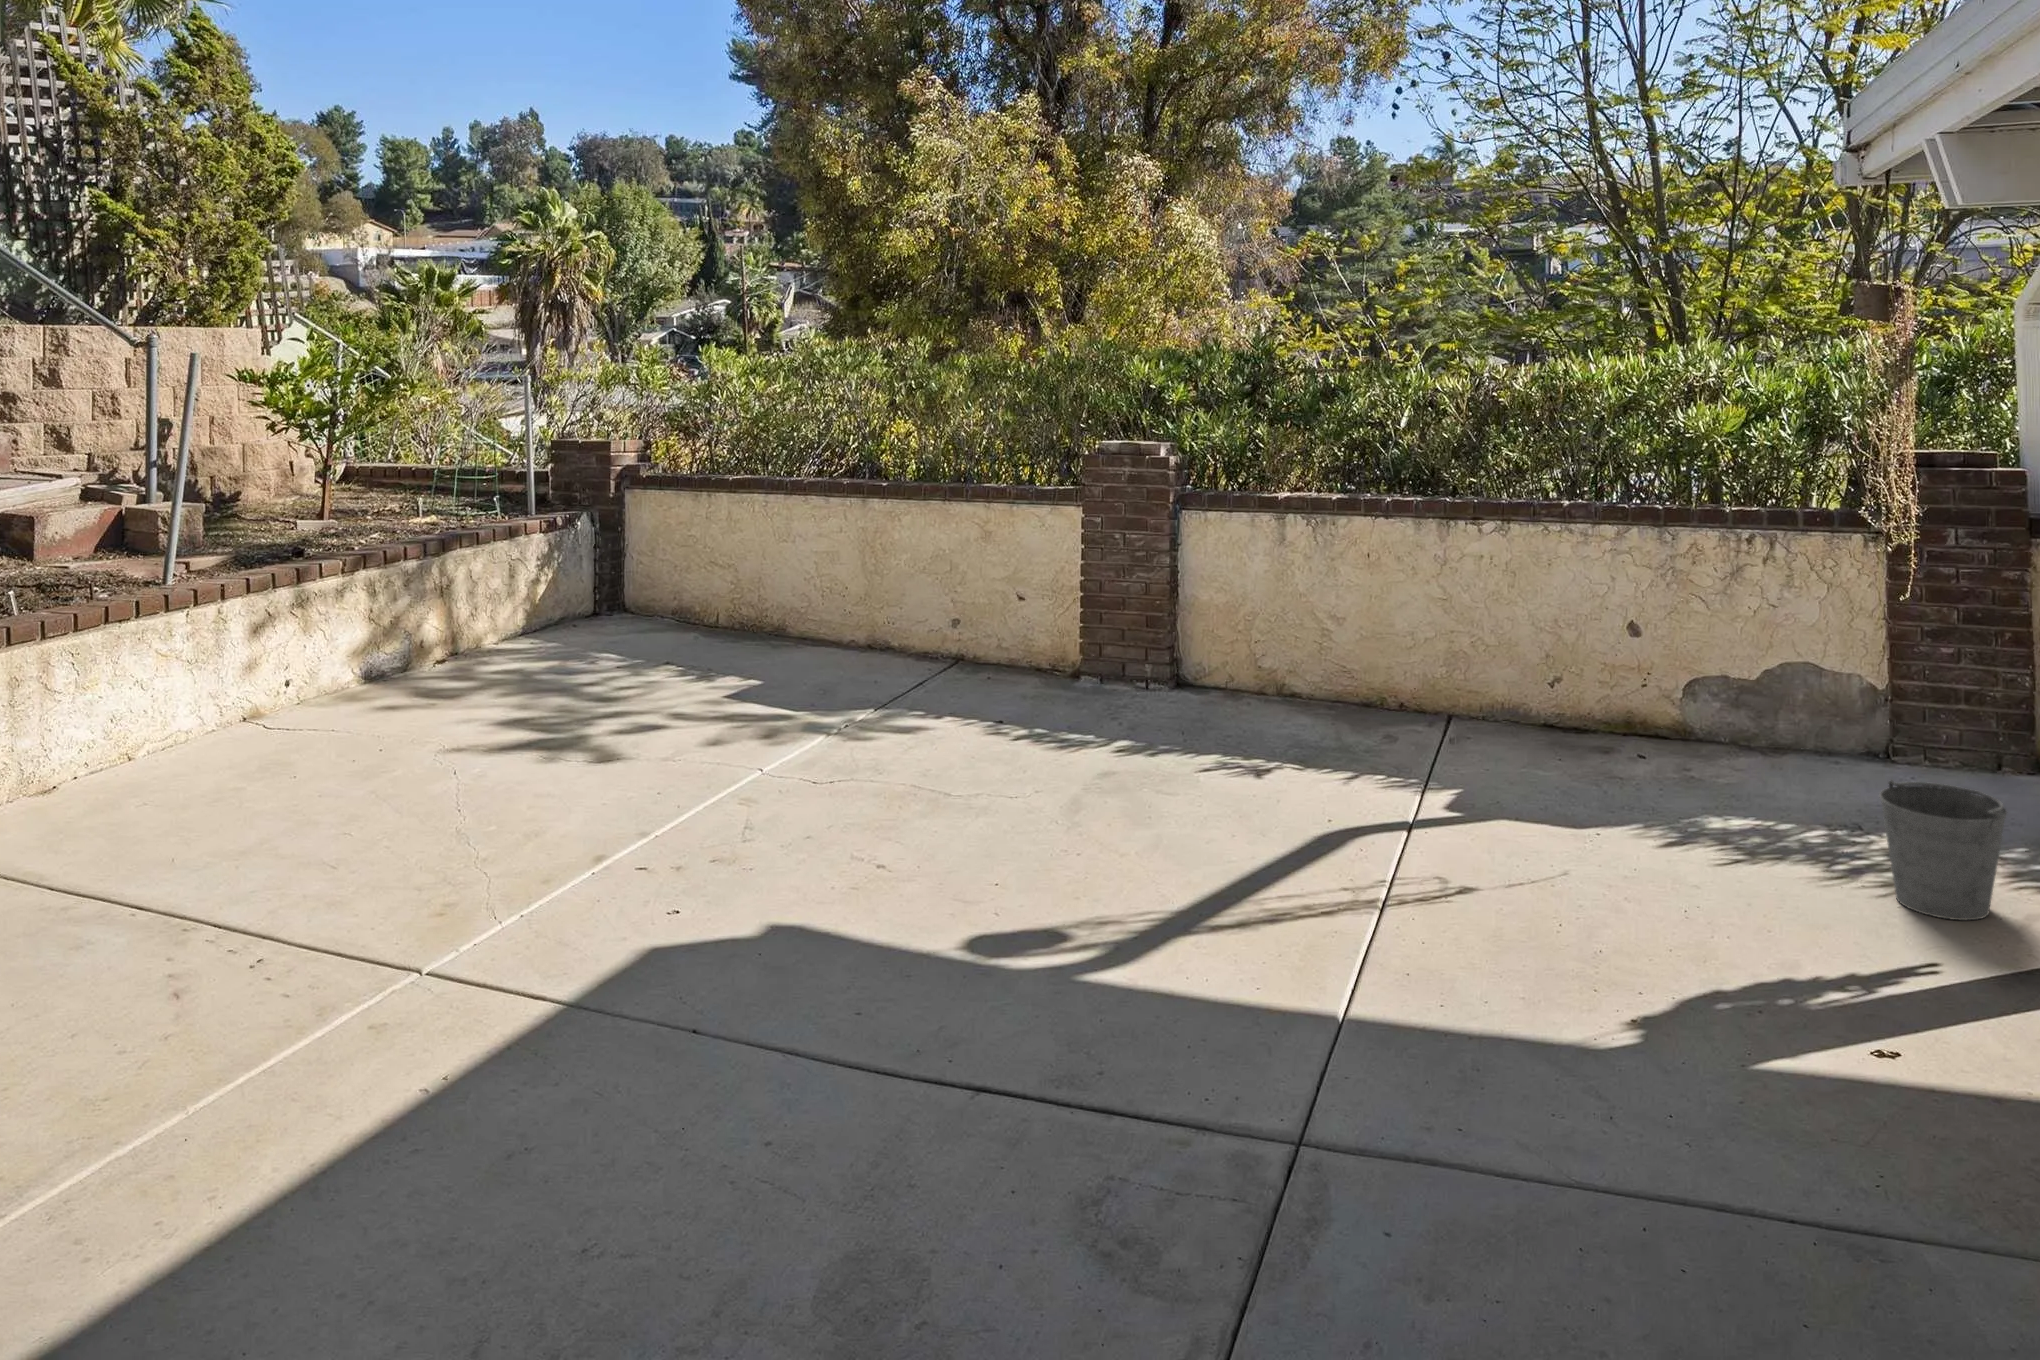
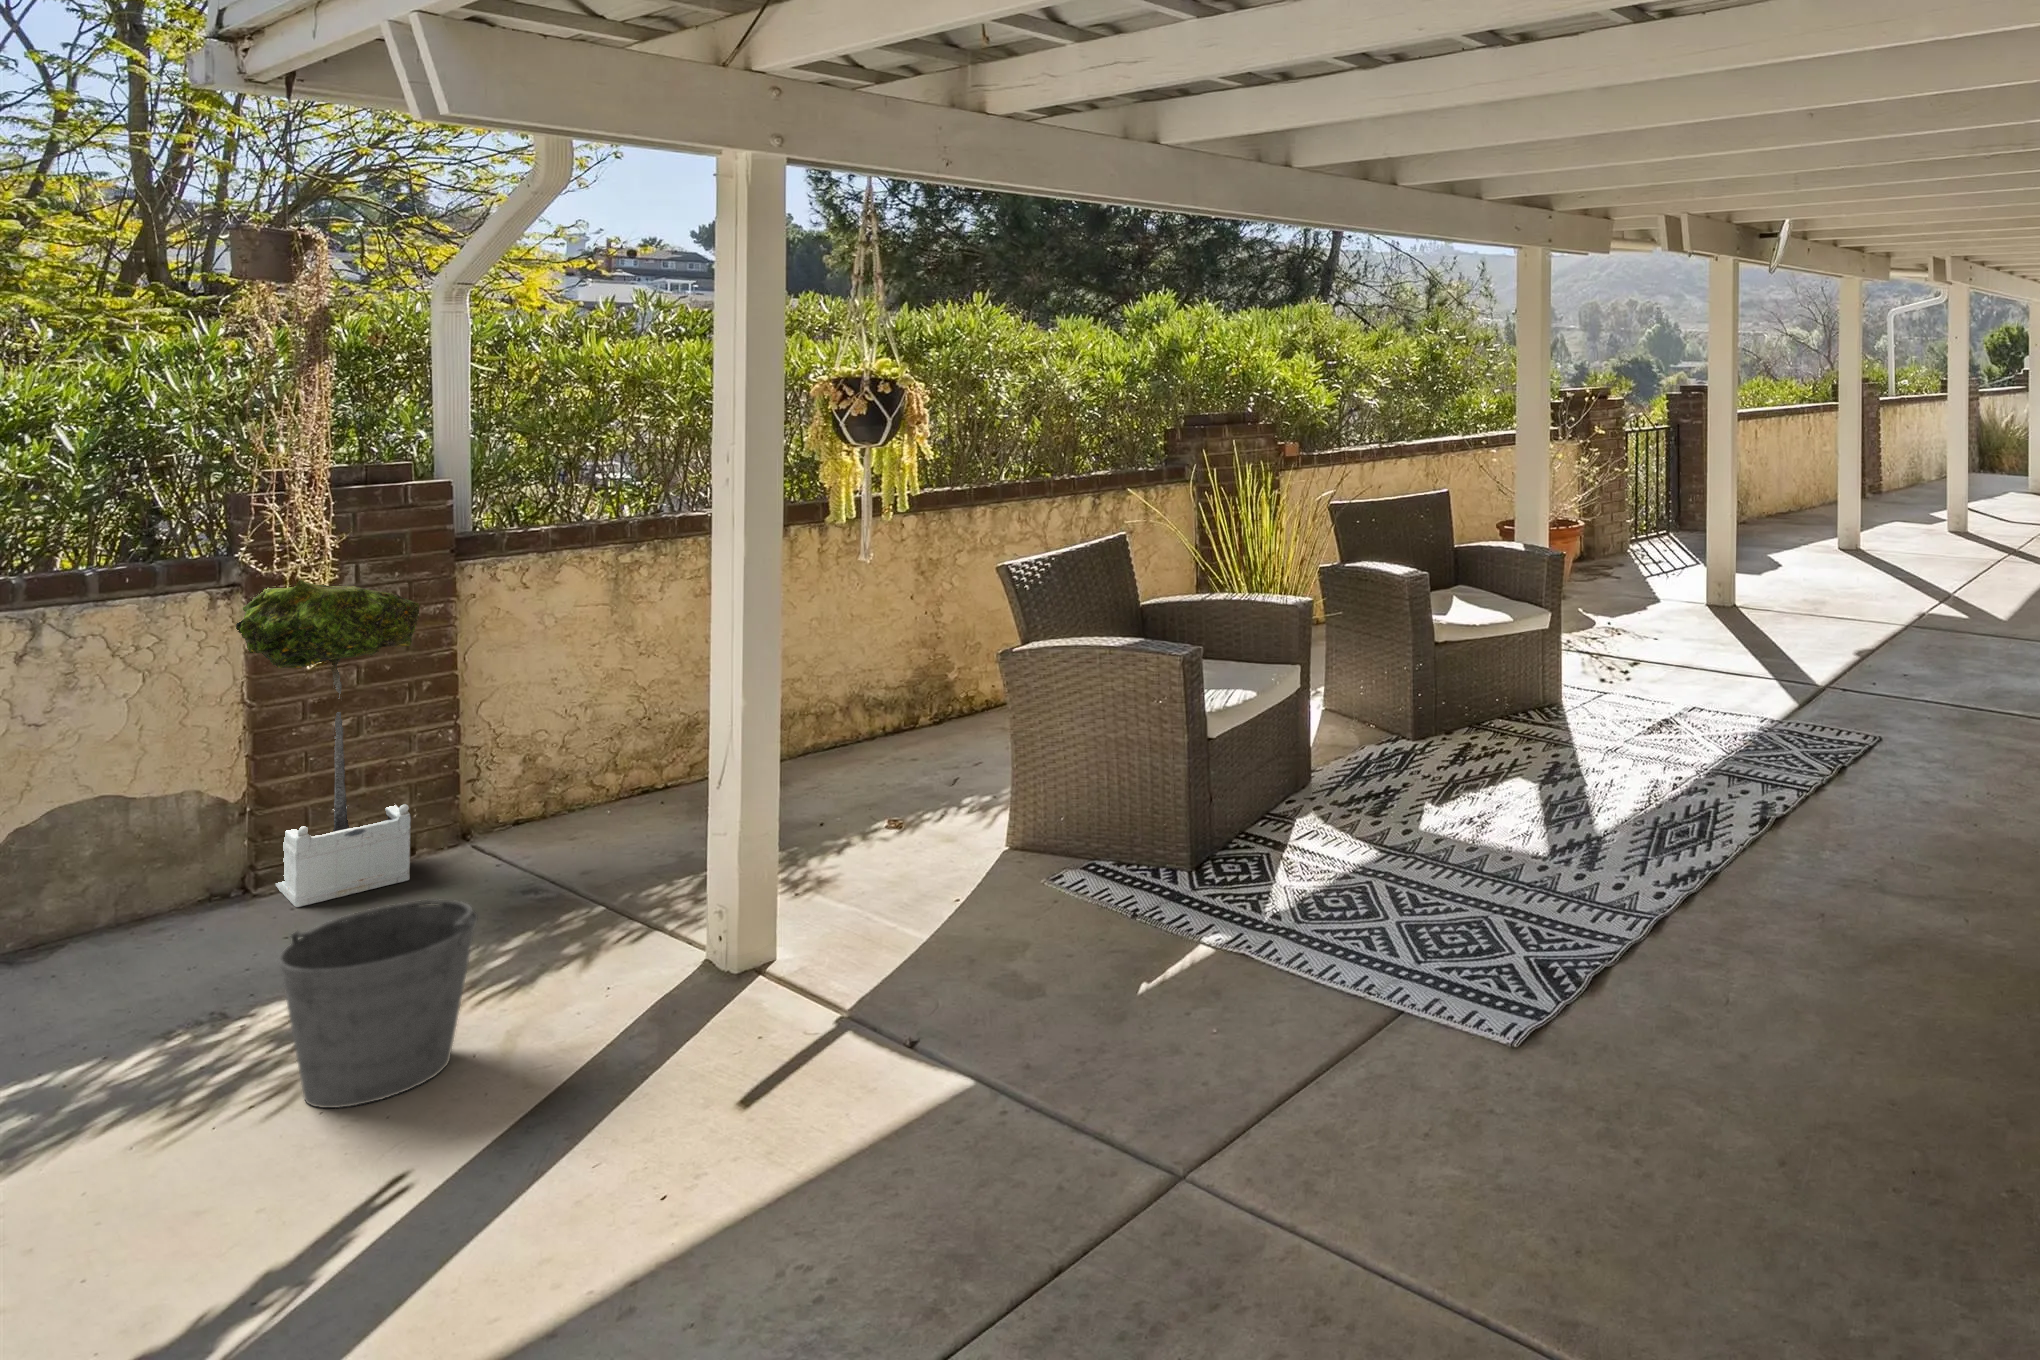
potted tree: none [1879,537,2000,791] -> present [236,580,419,907]

